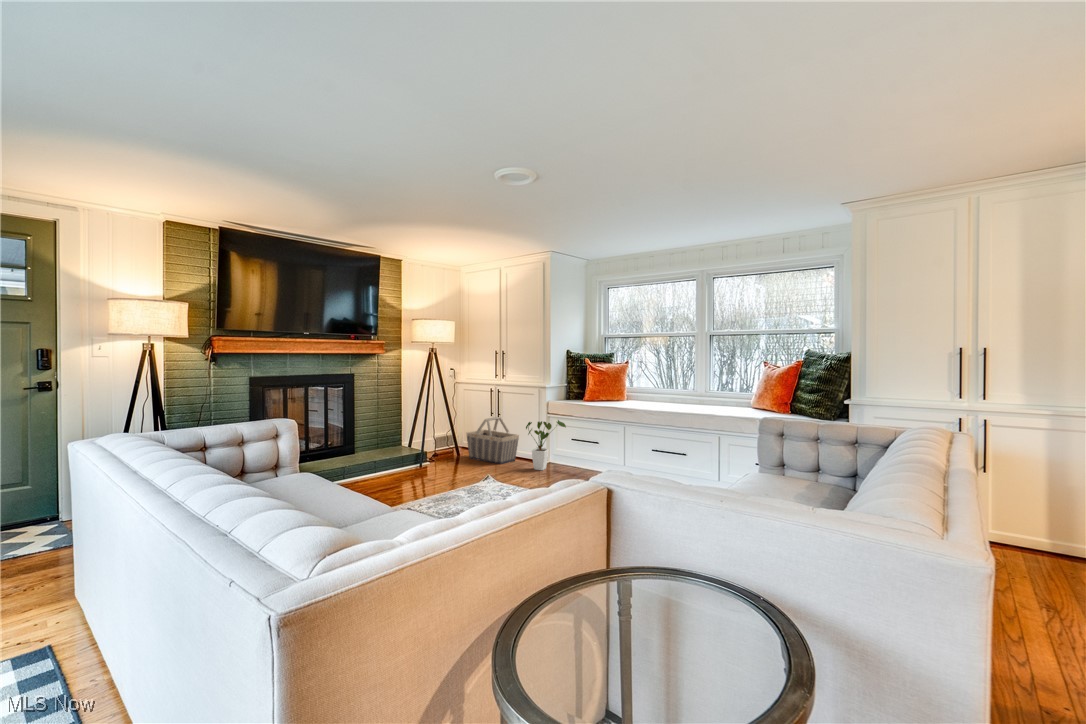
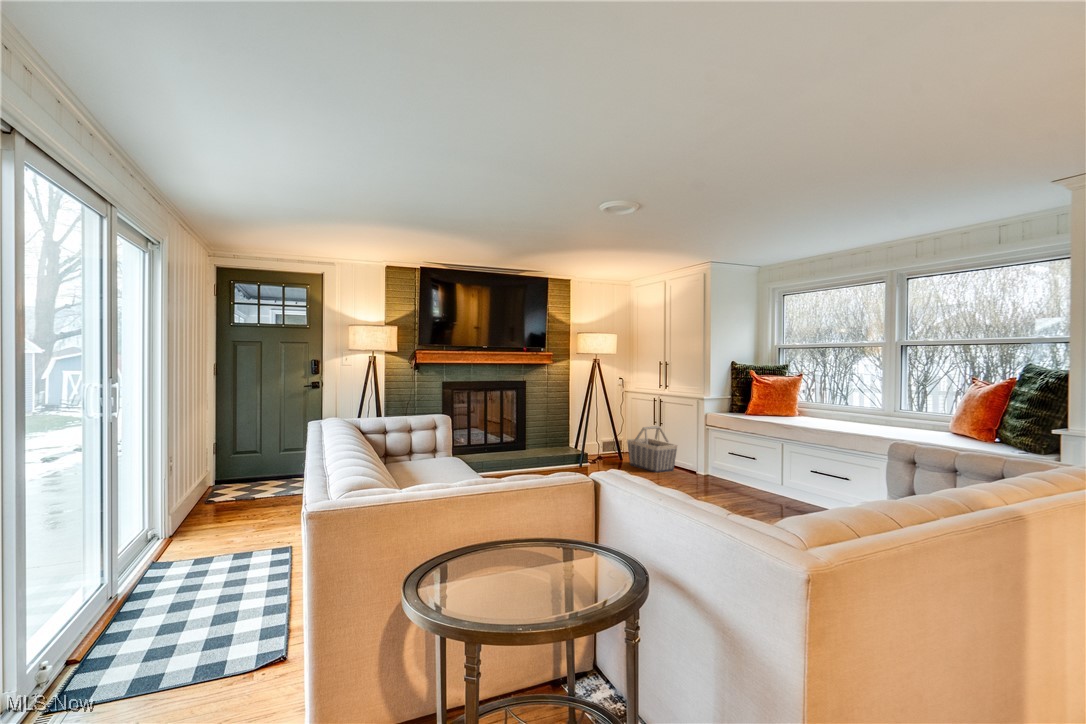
house plant: present [526,420,566,470] -> none [674,431,722,482]

